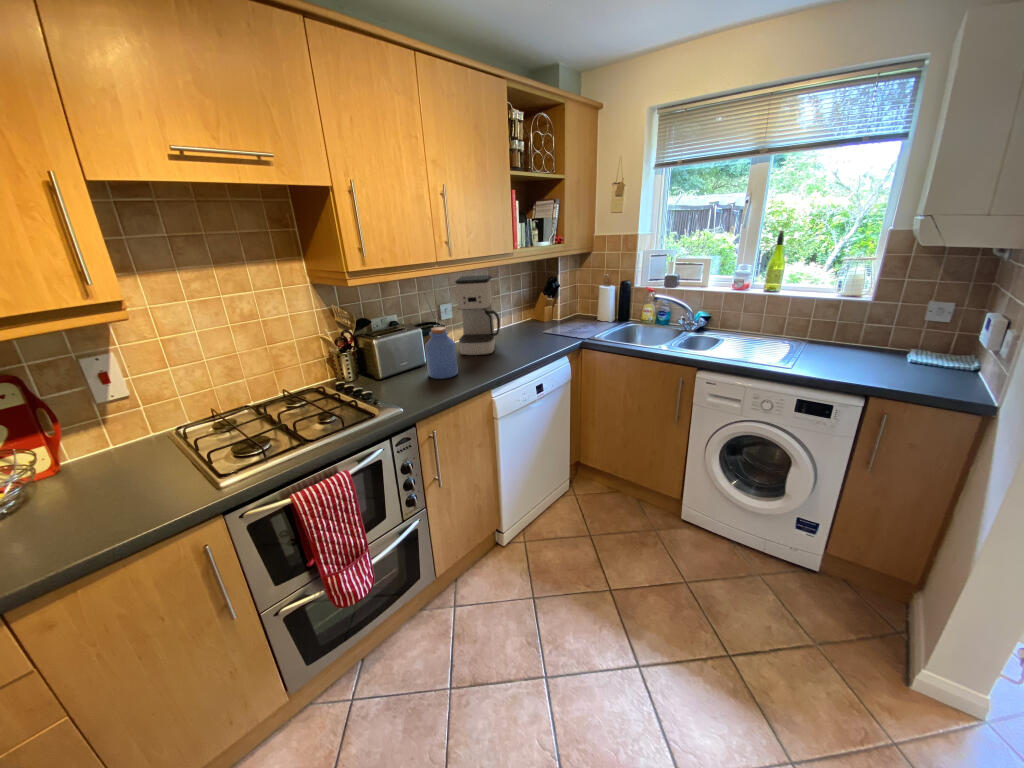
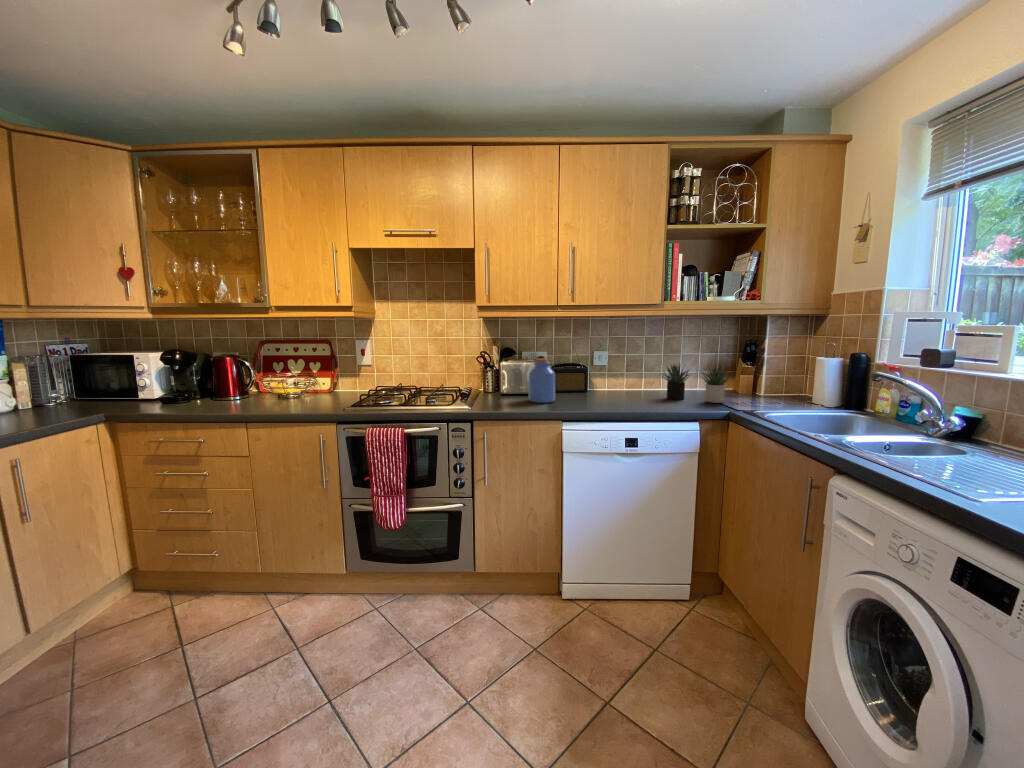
coffee maker: present [455,275,500,356] -> none [588,326,638,400]
succulent plant: none [510,300,572,340] -> present [662,363,734,403]

